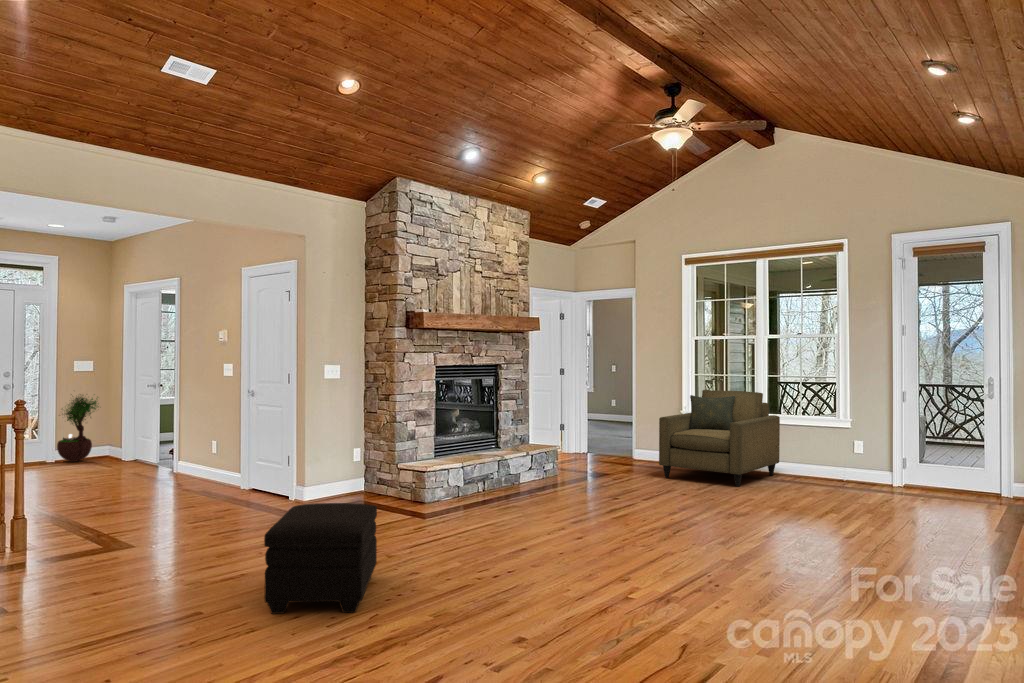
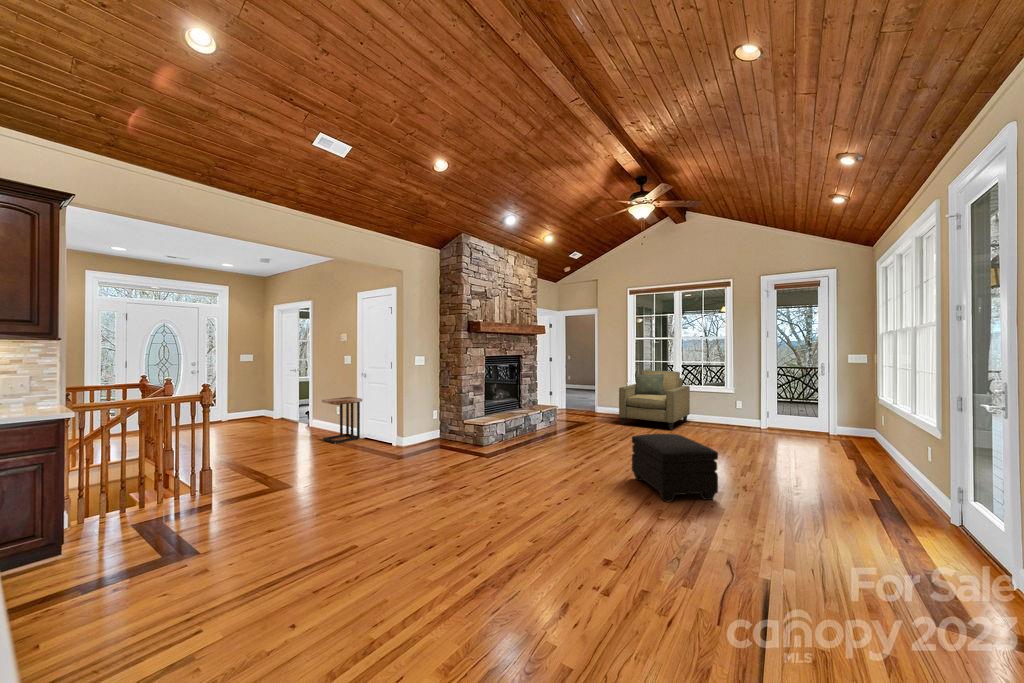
potted tree: present [57,396,99,462] -> none [232,374,262,419]
side table: none [187,427,248,497] -> present [322,397,362,443]
ottoman: present [264,503,377,614] -> present [632,434,718,502]

